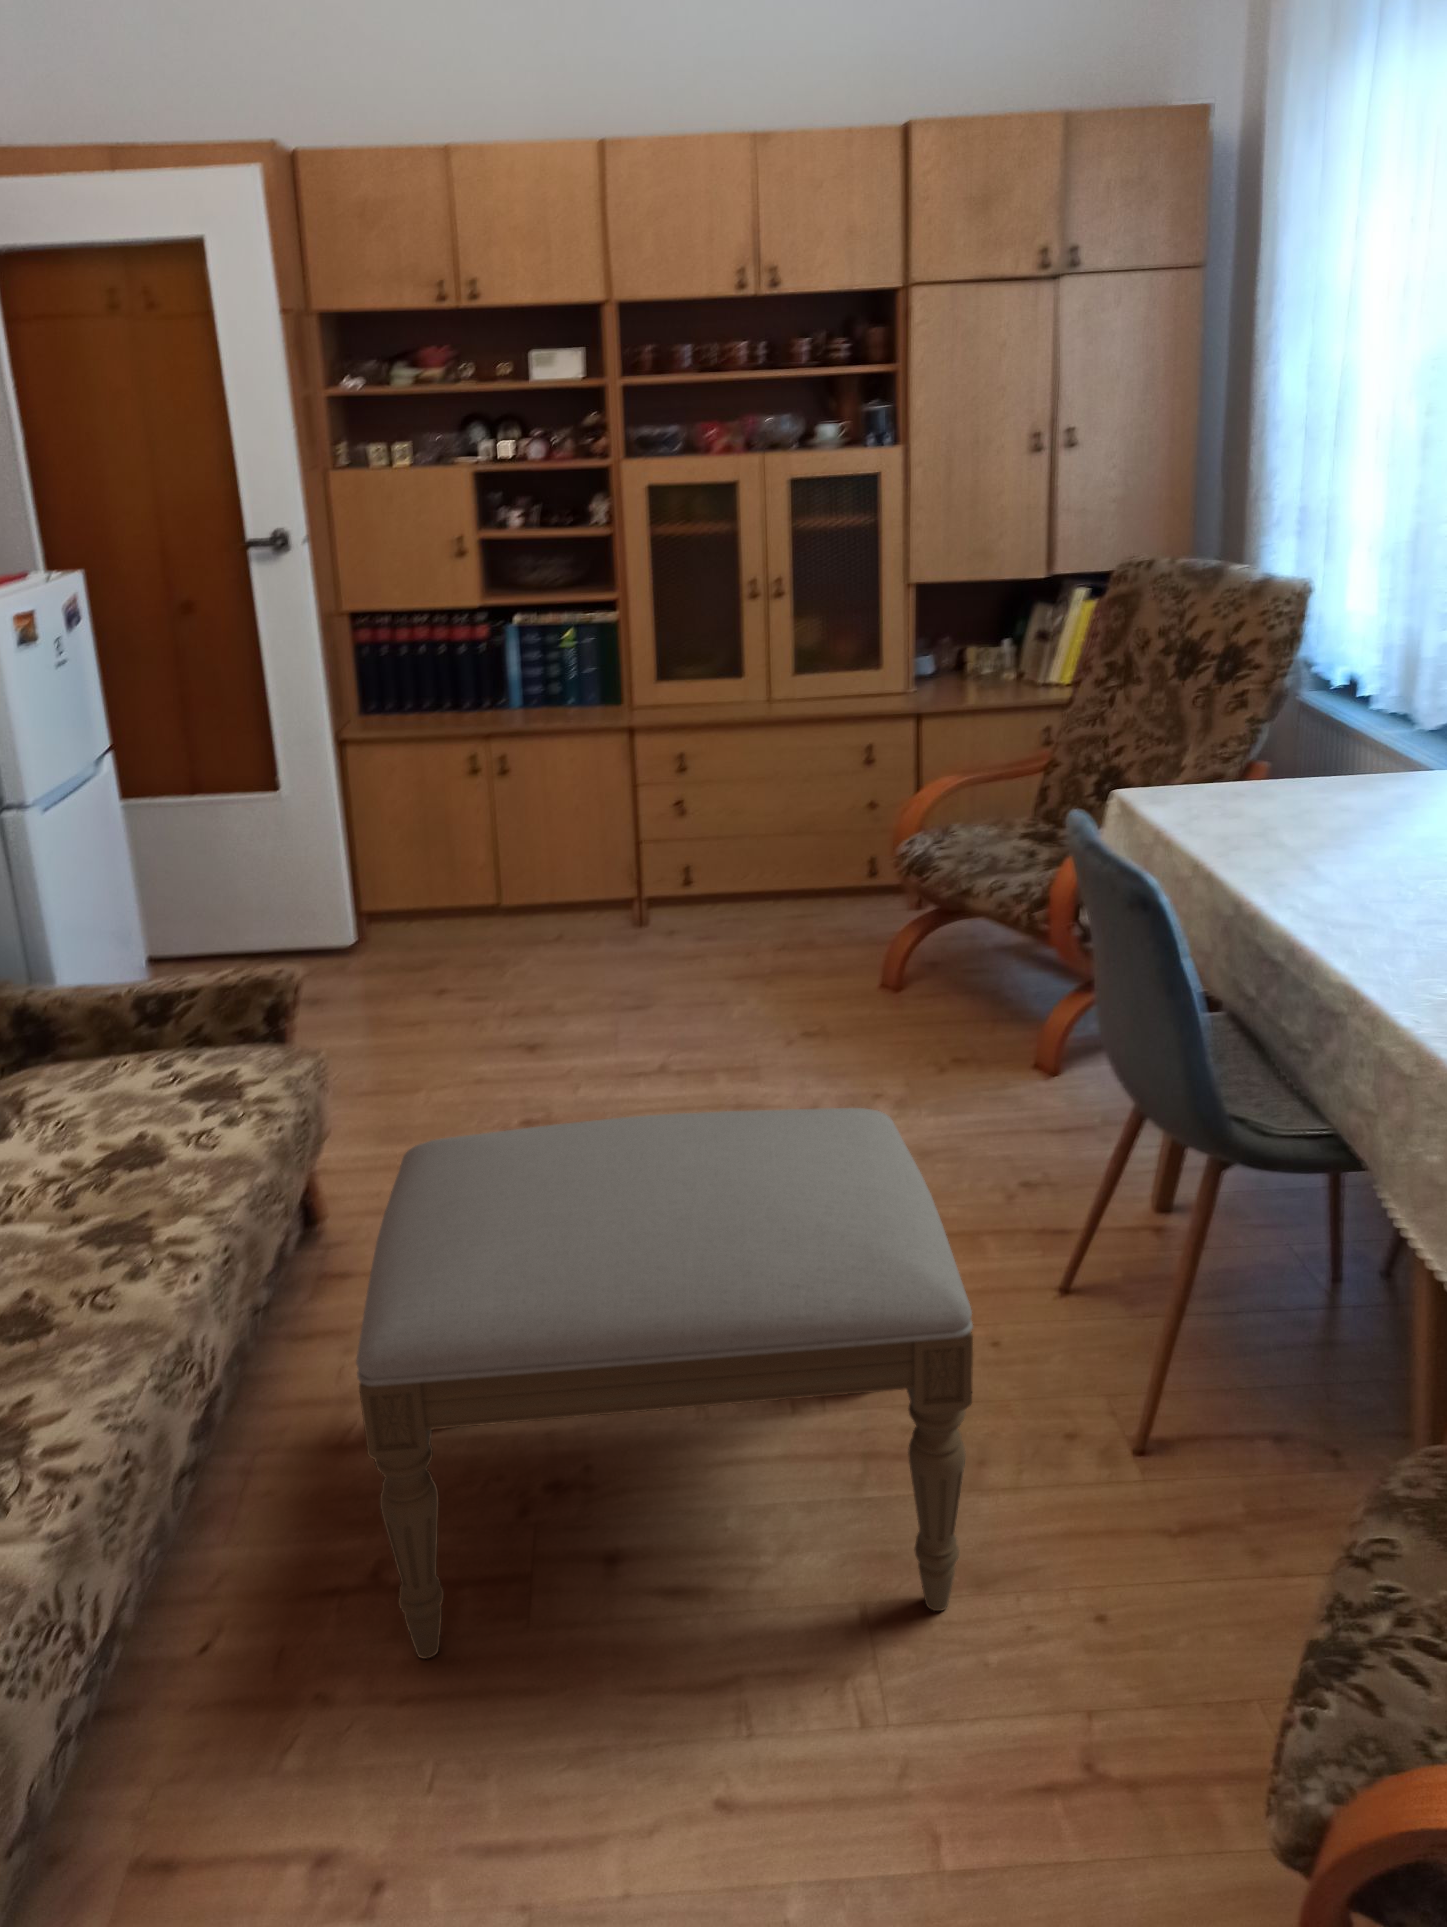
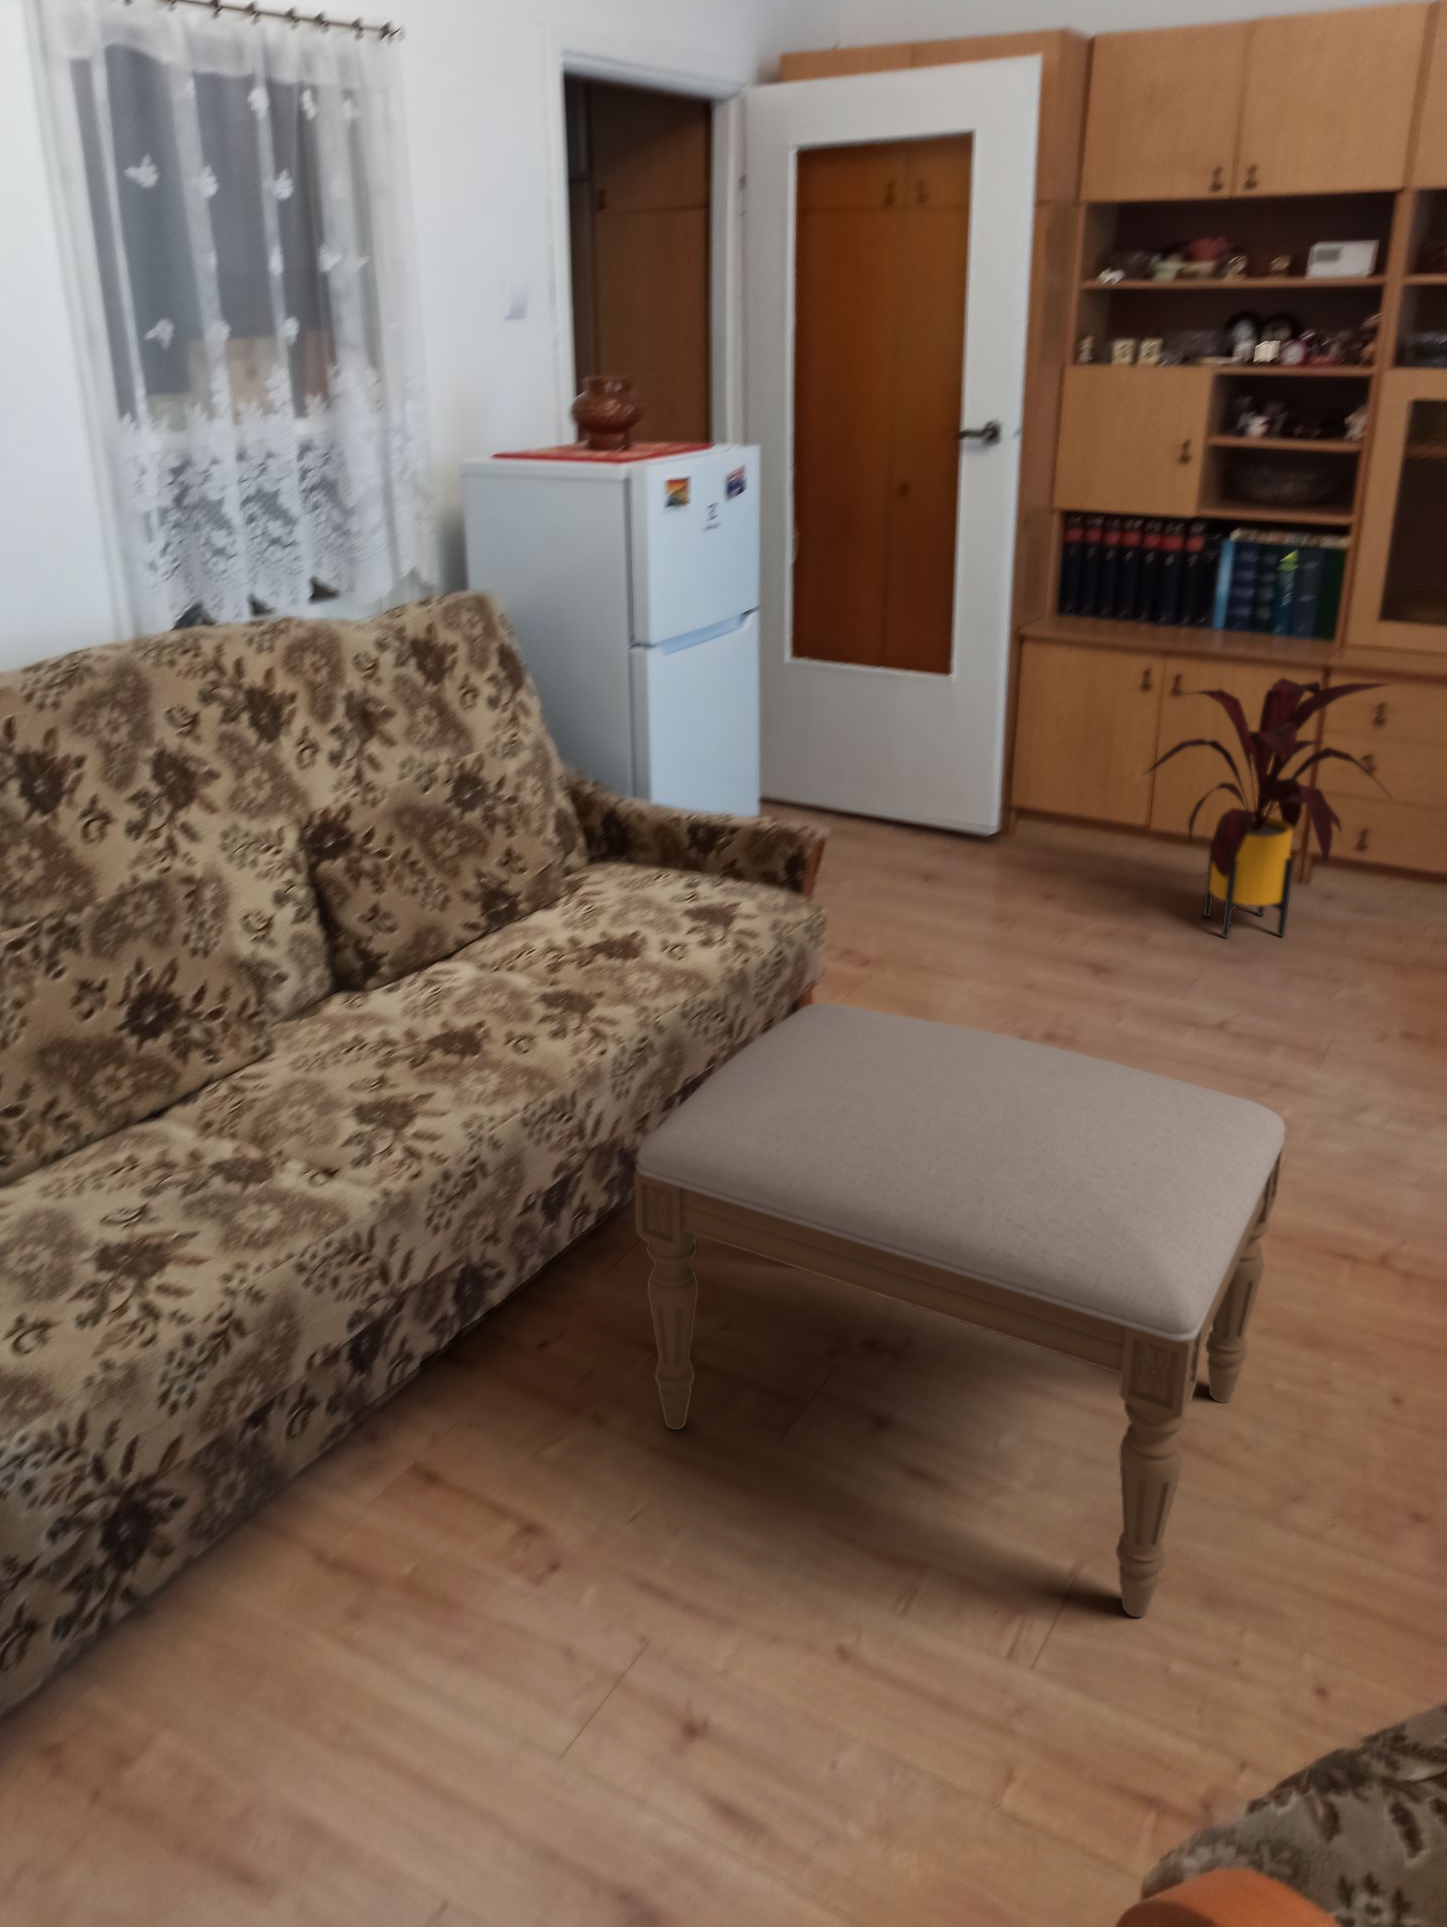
house plant: none [518,731,718,984] -> present [1149,678,1386,937]

